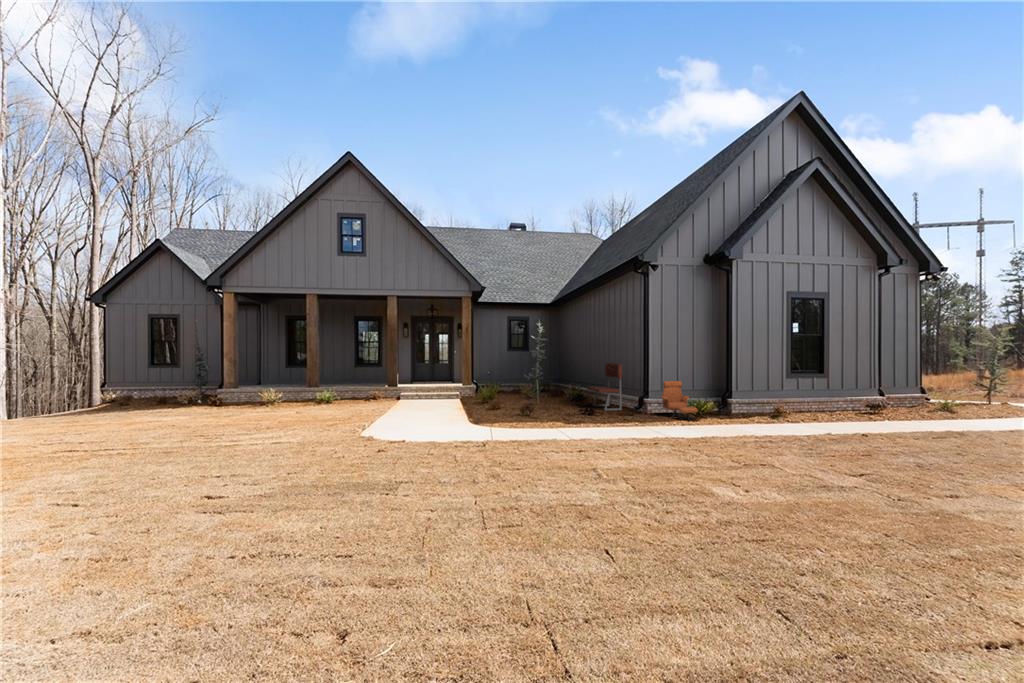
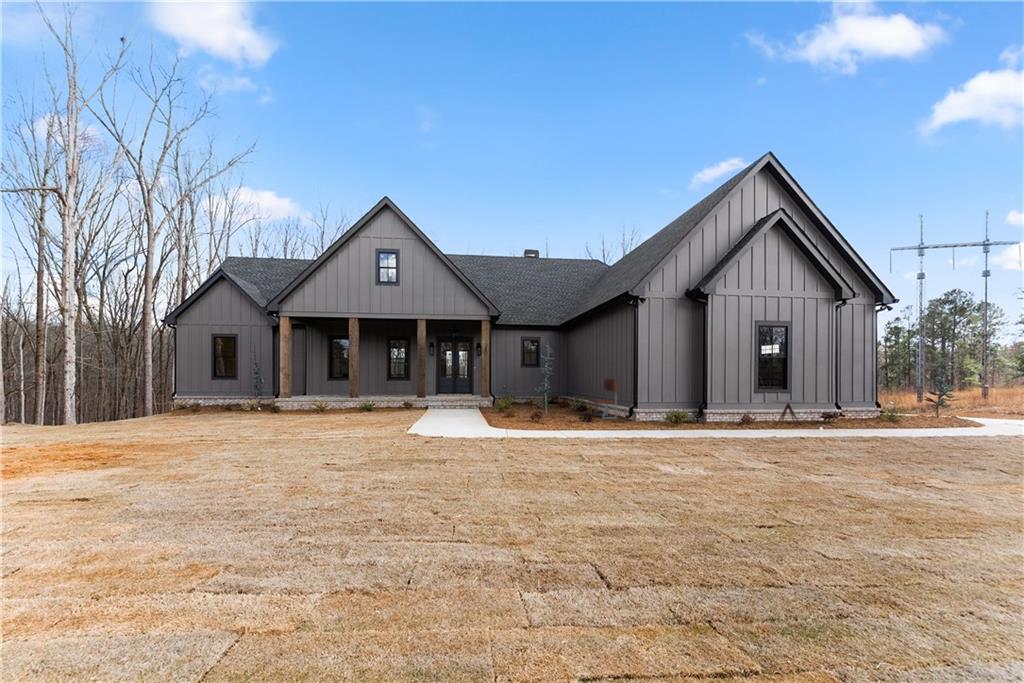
lounge chair: present [660,381,698,421] -> none [647,395,677,427]
round table: none [804,386,854,418] -> present [769,400,808,426]

